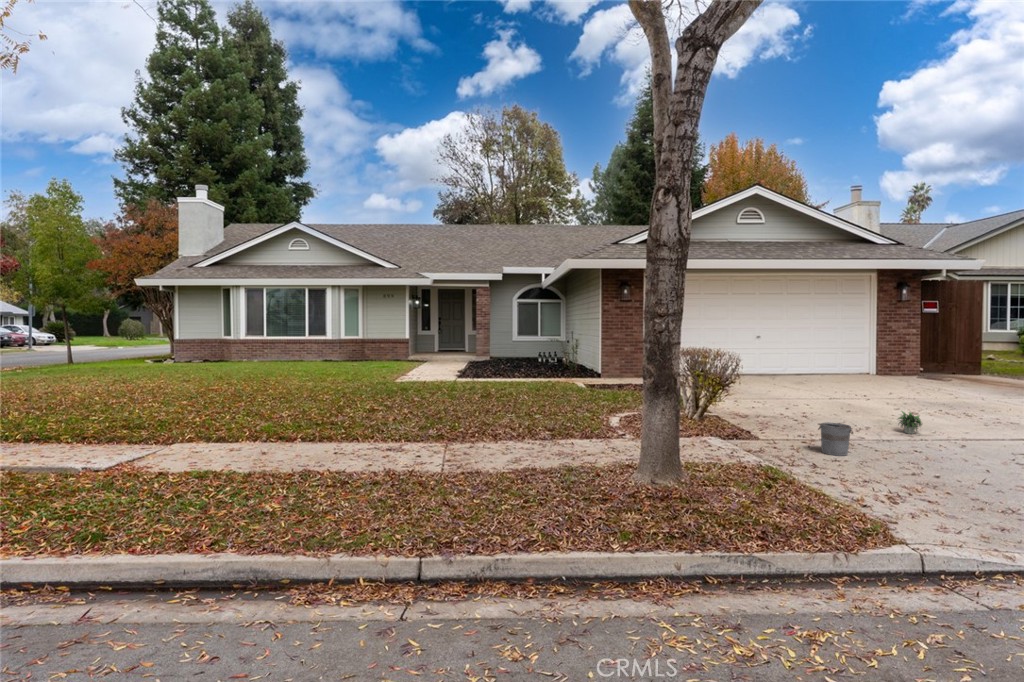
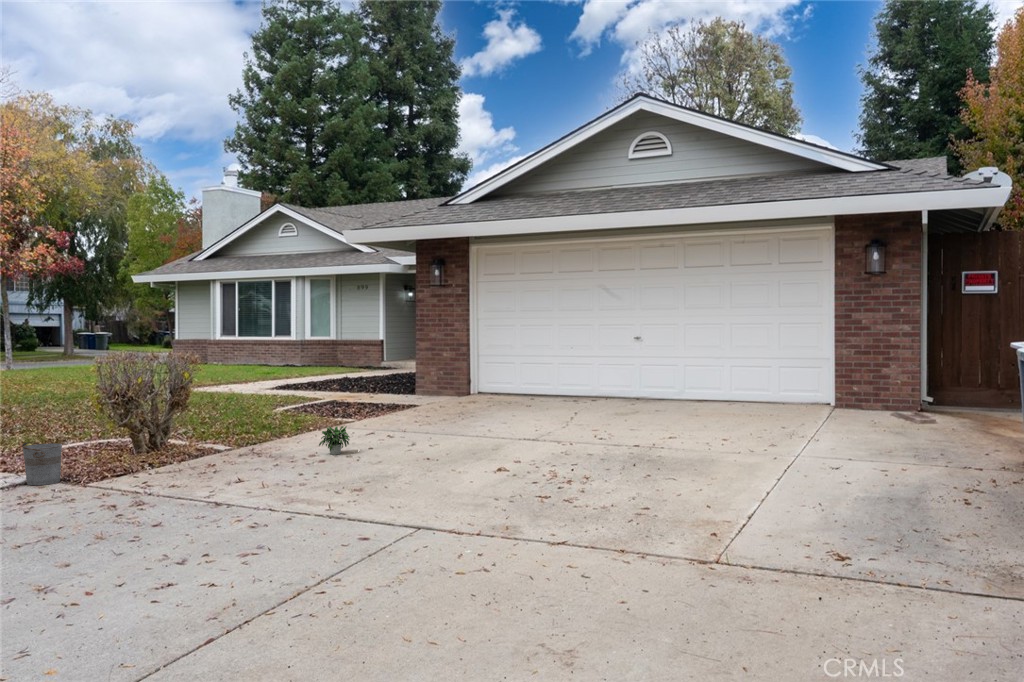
bucket: present [818,422,853,456] -> present [22,442,62,485]

